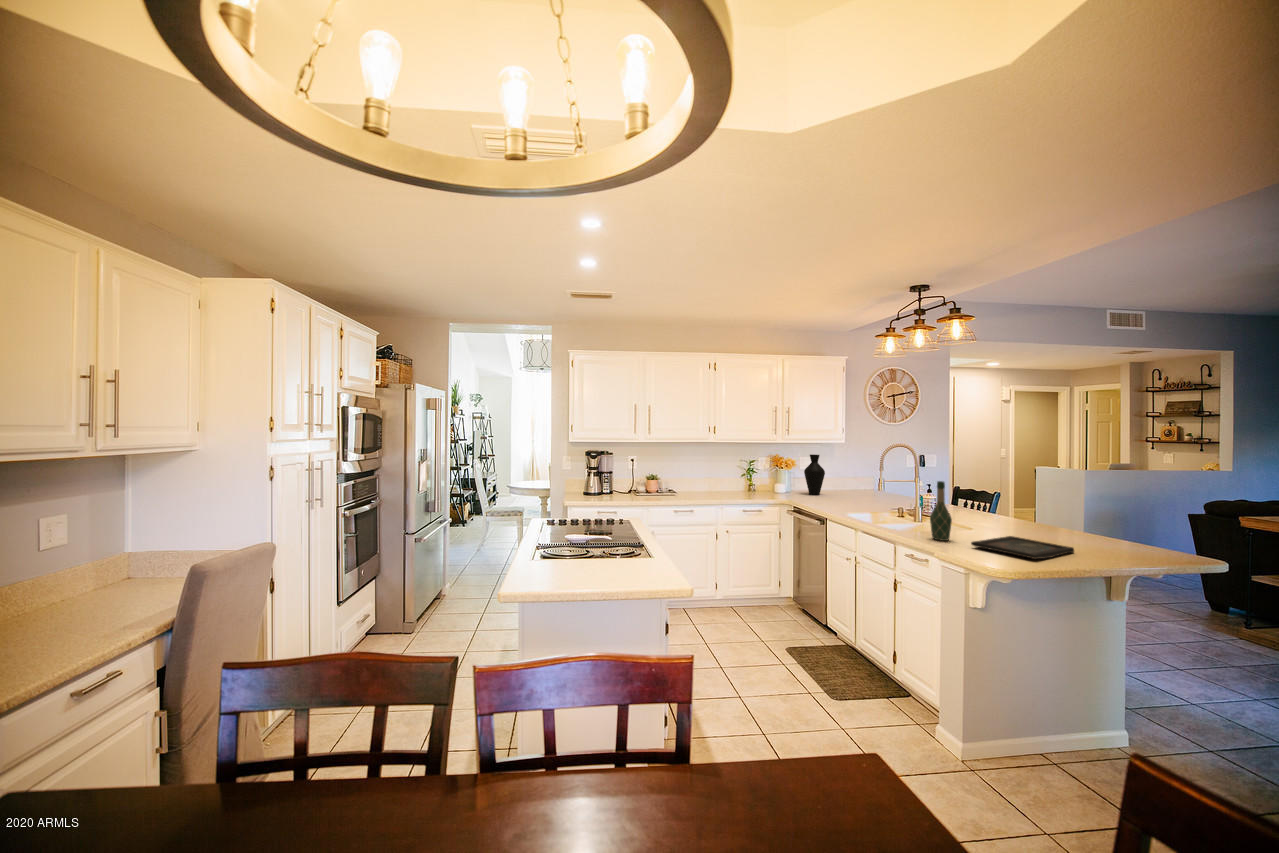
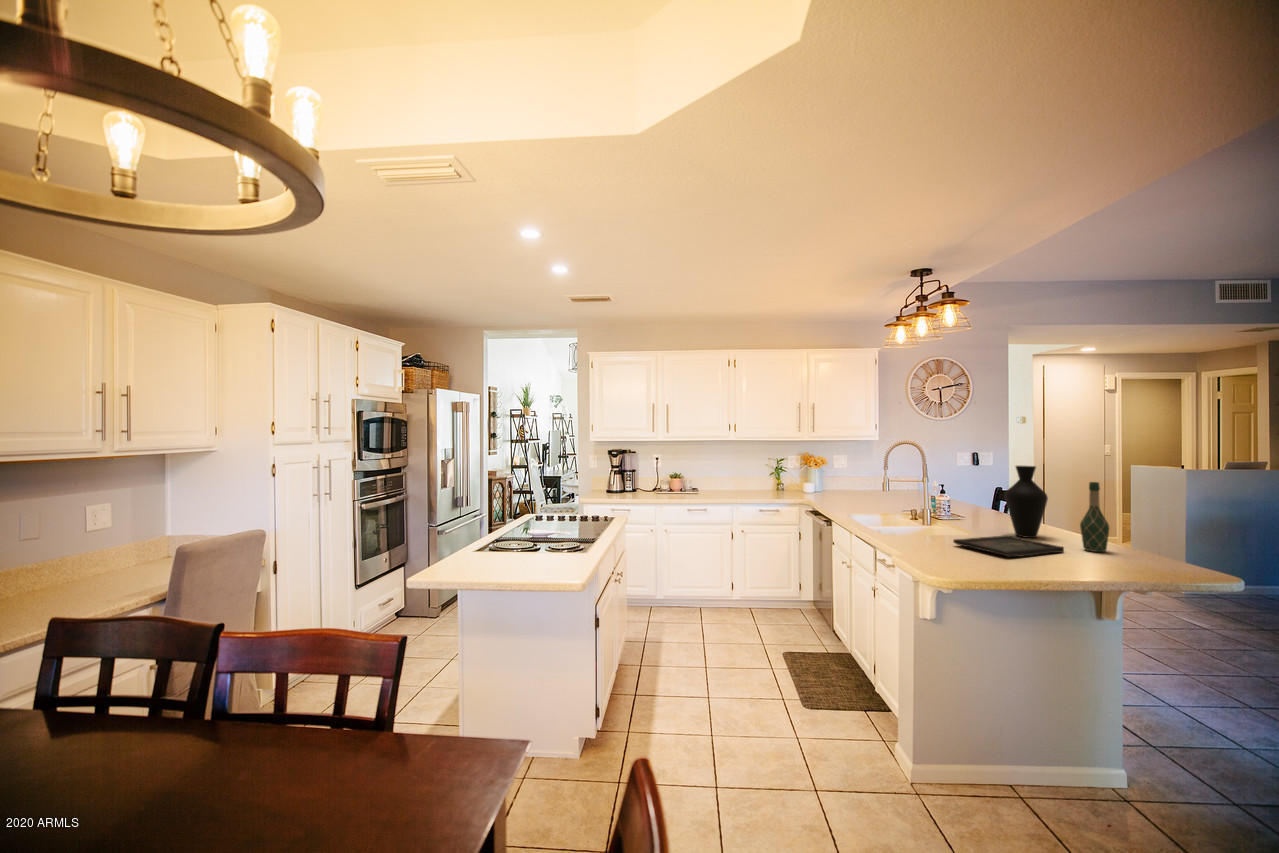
vase: present [804,455,825,495] -> present [1005,466,1048,538]
wine bottle: present [930,481,952,541] -> present [1080,482,1109,552]

